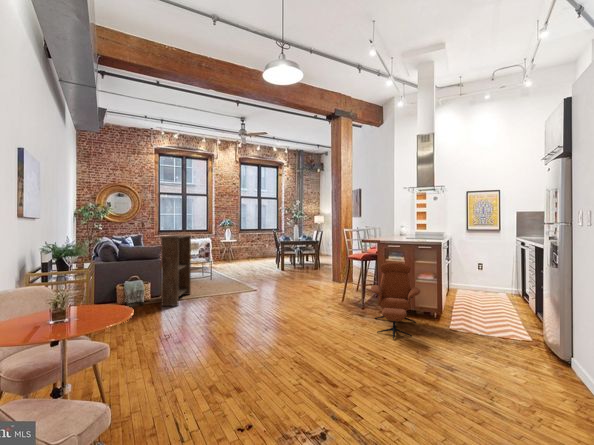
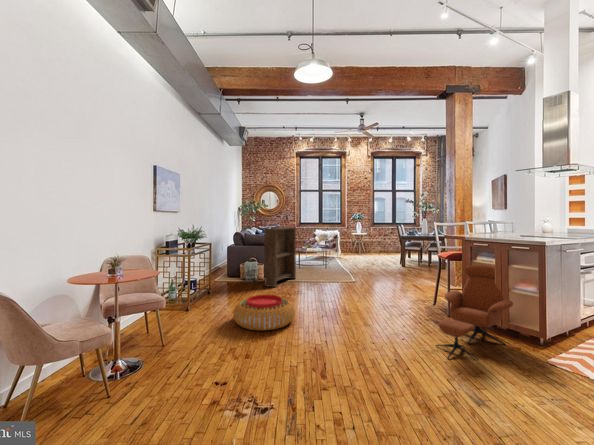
pouf: none [170,312,243,354] -> present [233,295,295,331]

